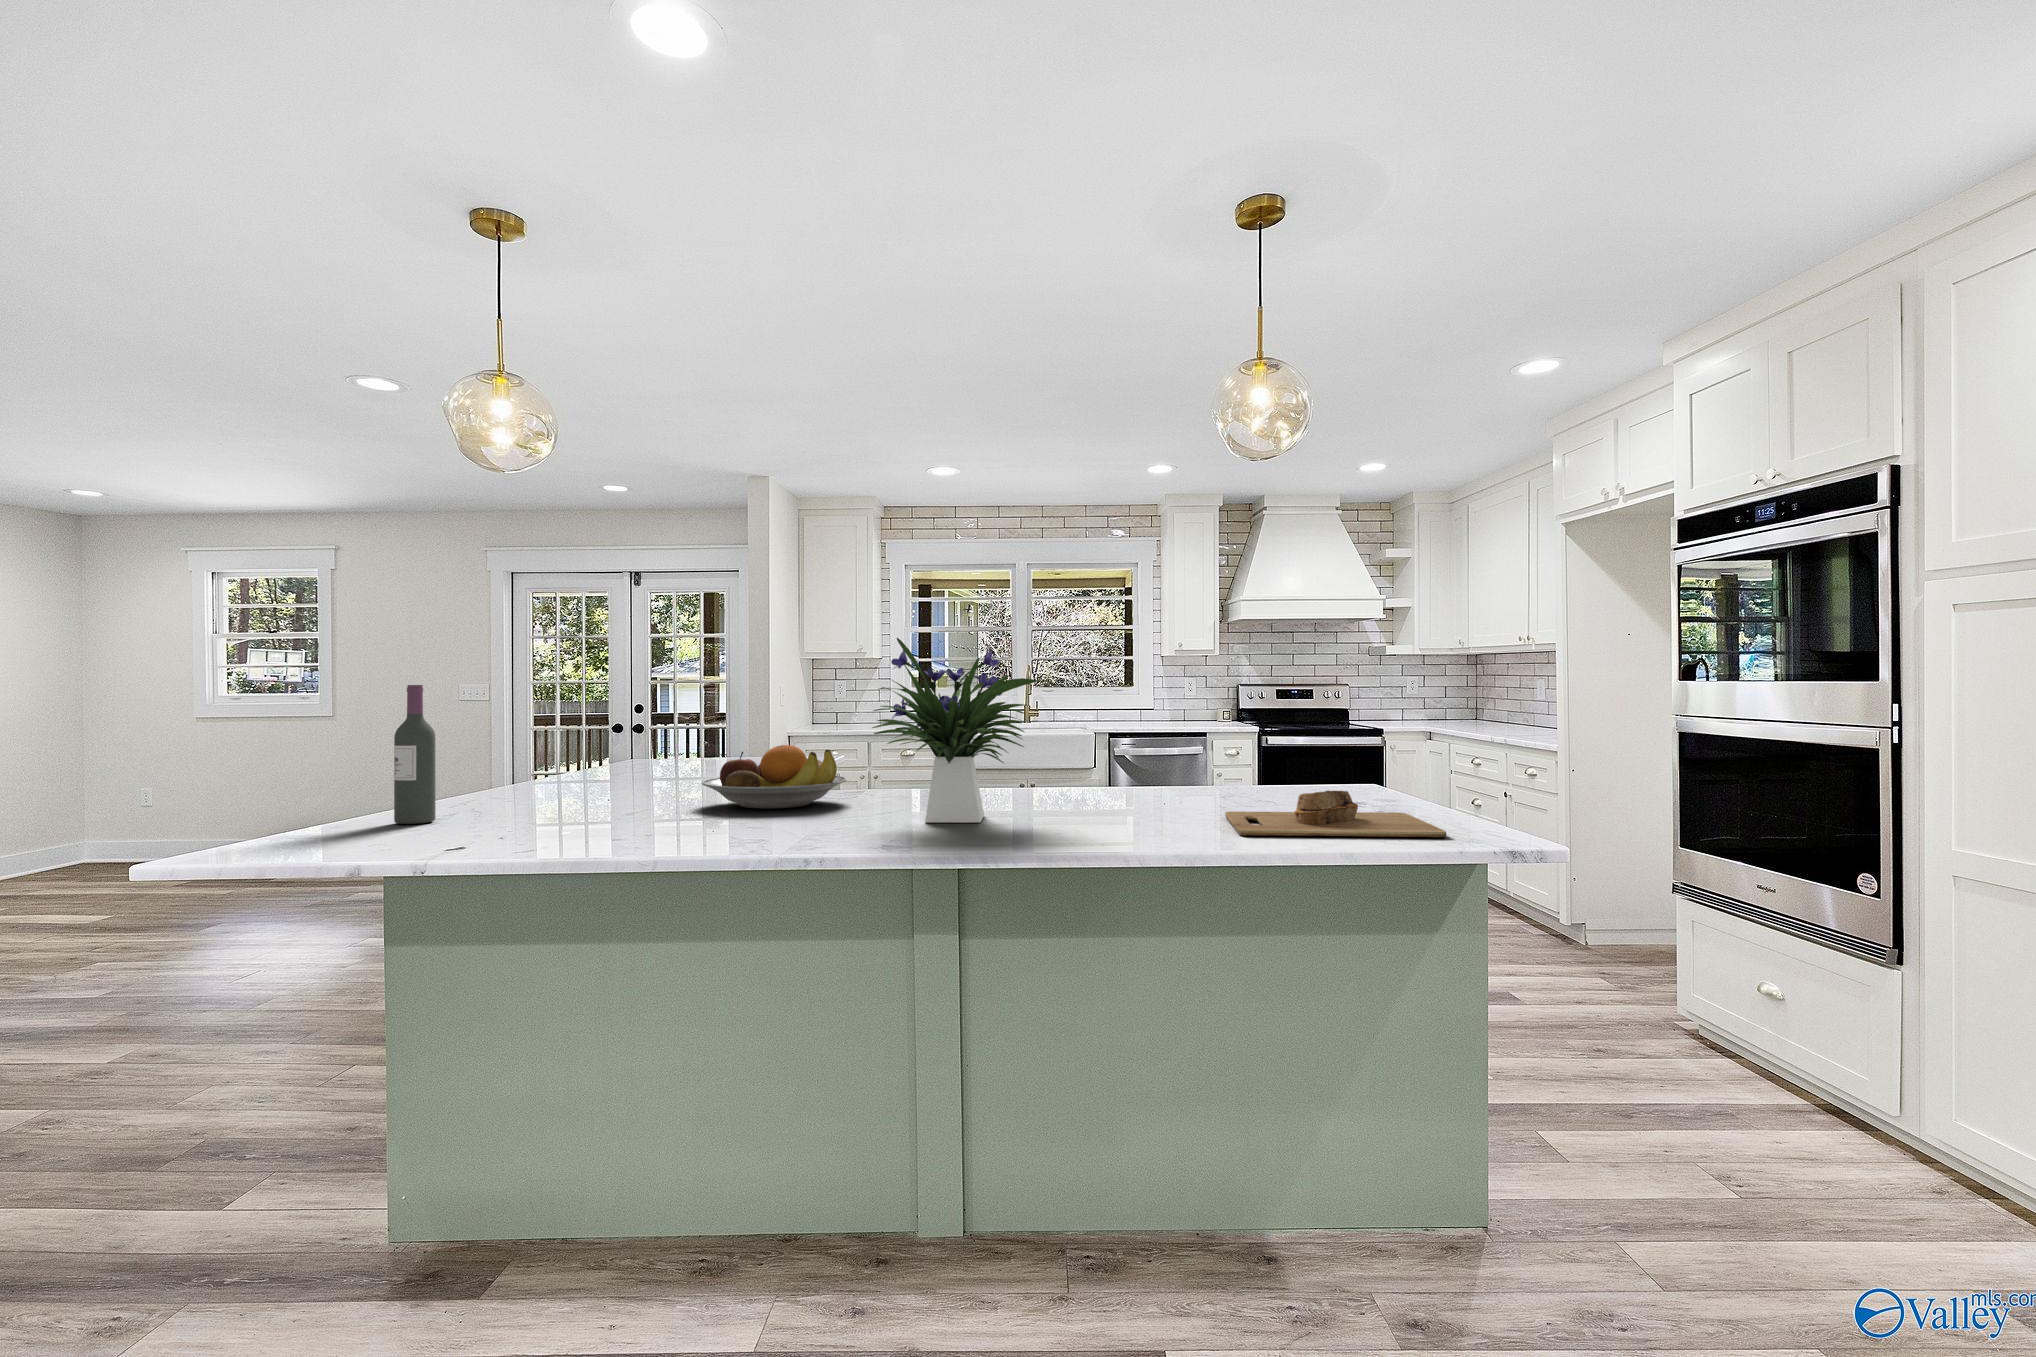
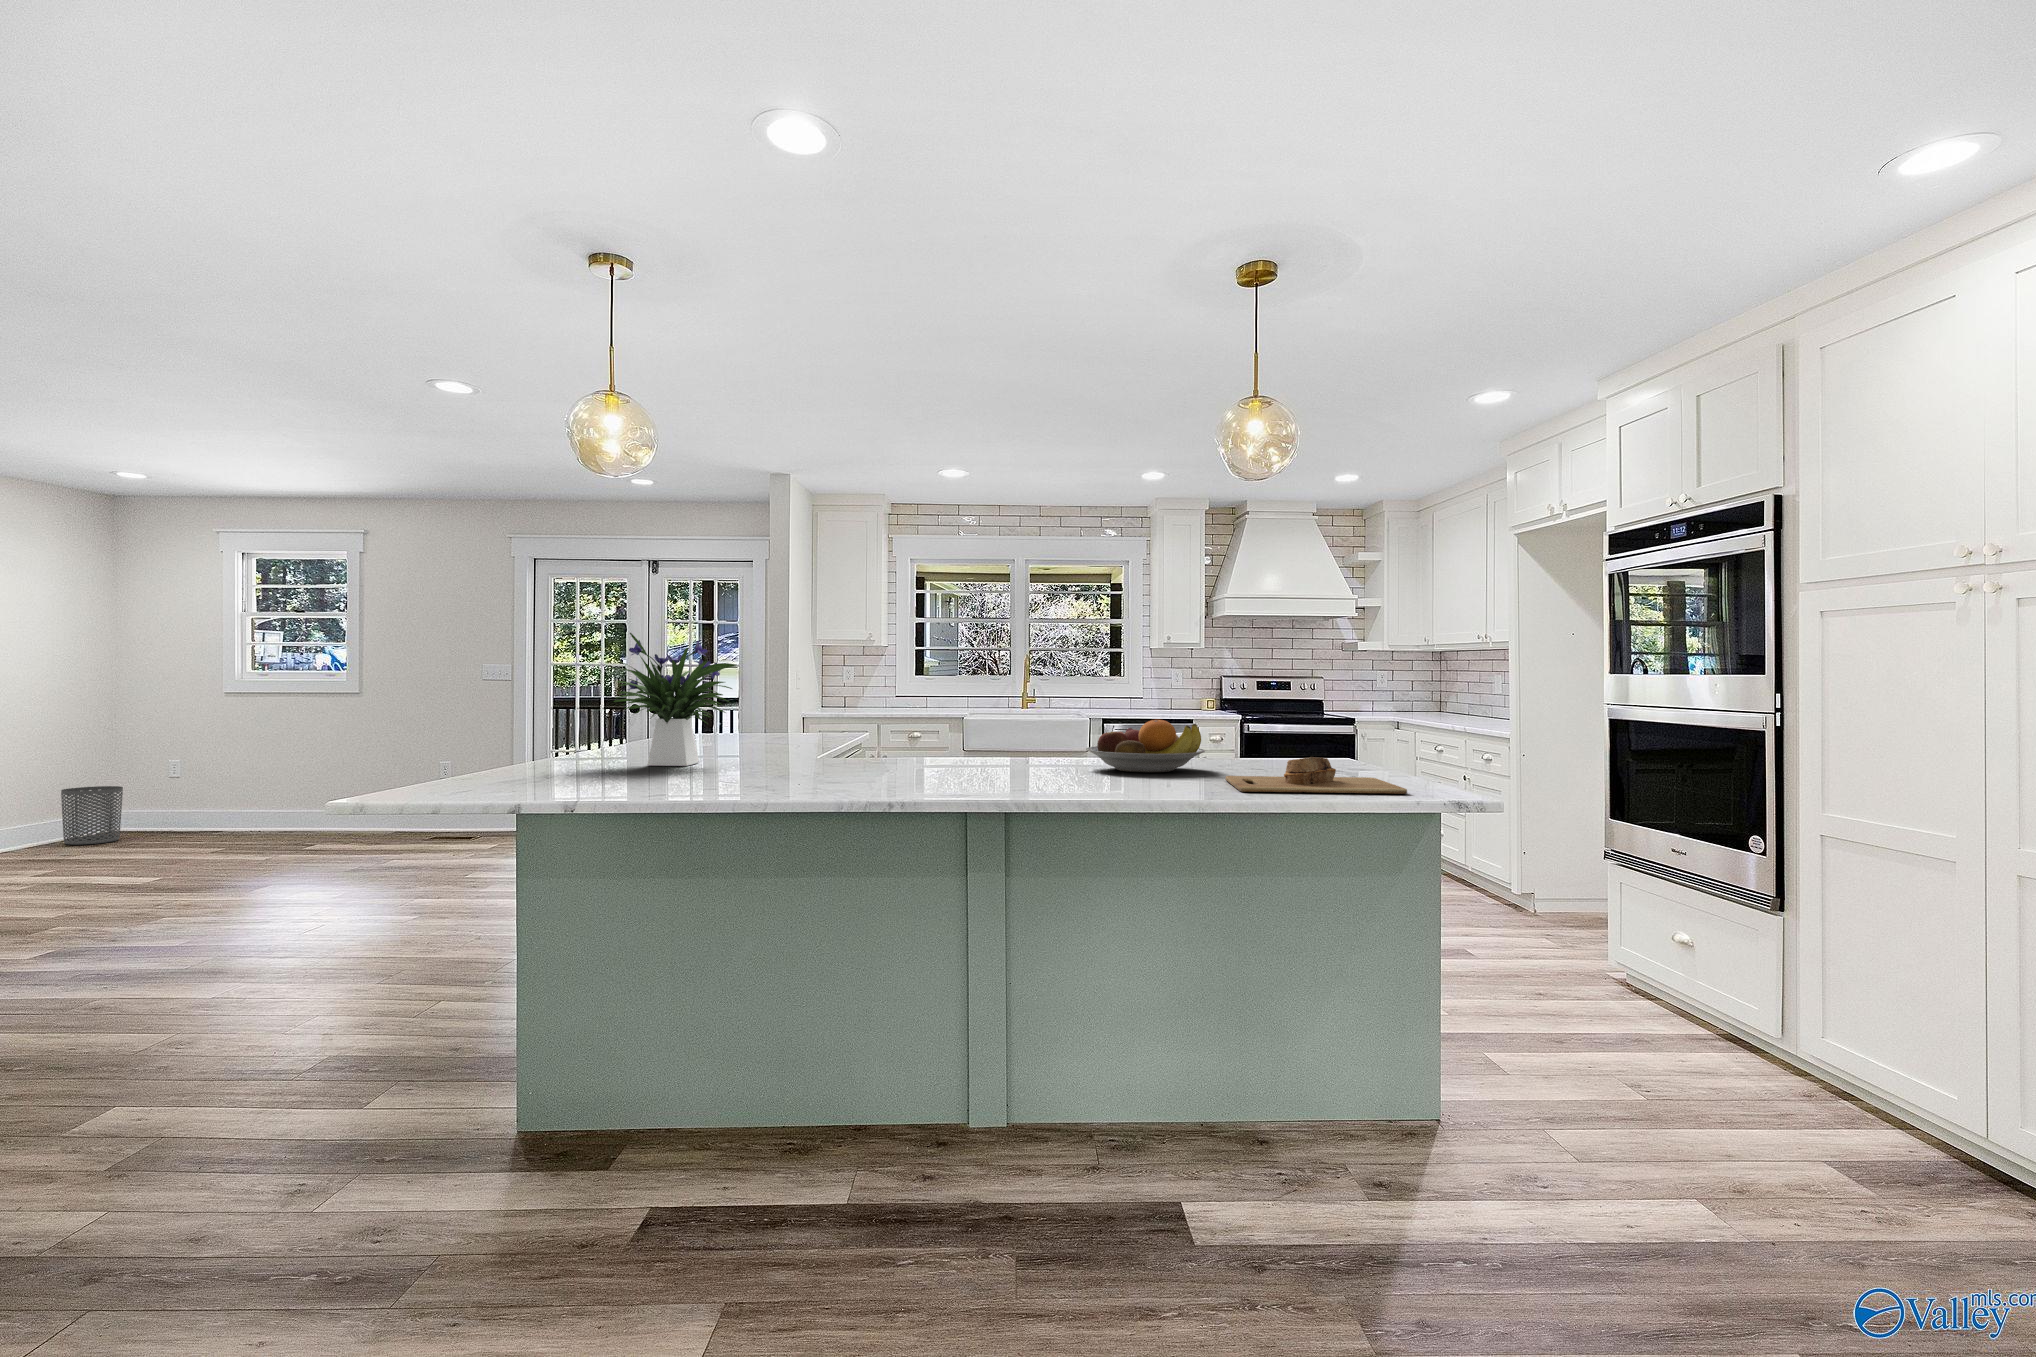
flower arrangement: present [872,638,1039,822] -> present [607,633,736,766]
wine bottle: present [394,685,436,824] -> none [526,663,560,780]
fruit bowl: present [702,745,847,809] -> present [1086,720,1205,772]
waste bin: none [28,810,94,872] -> present [61,786,123,845]

